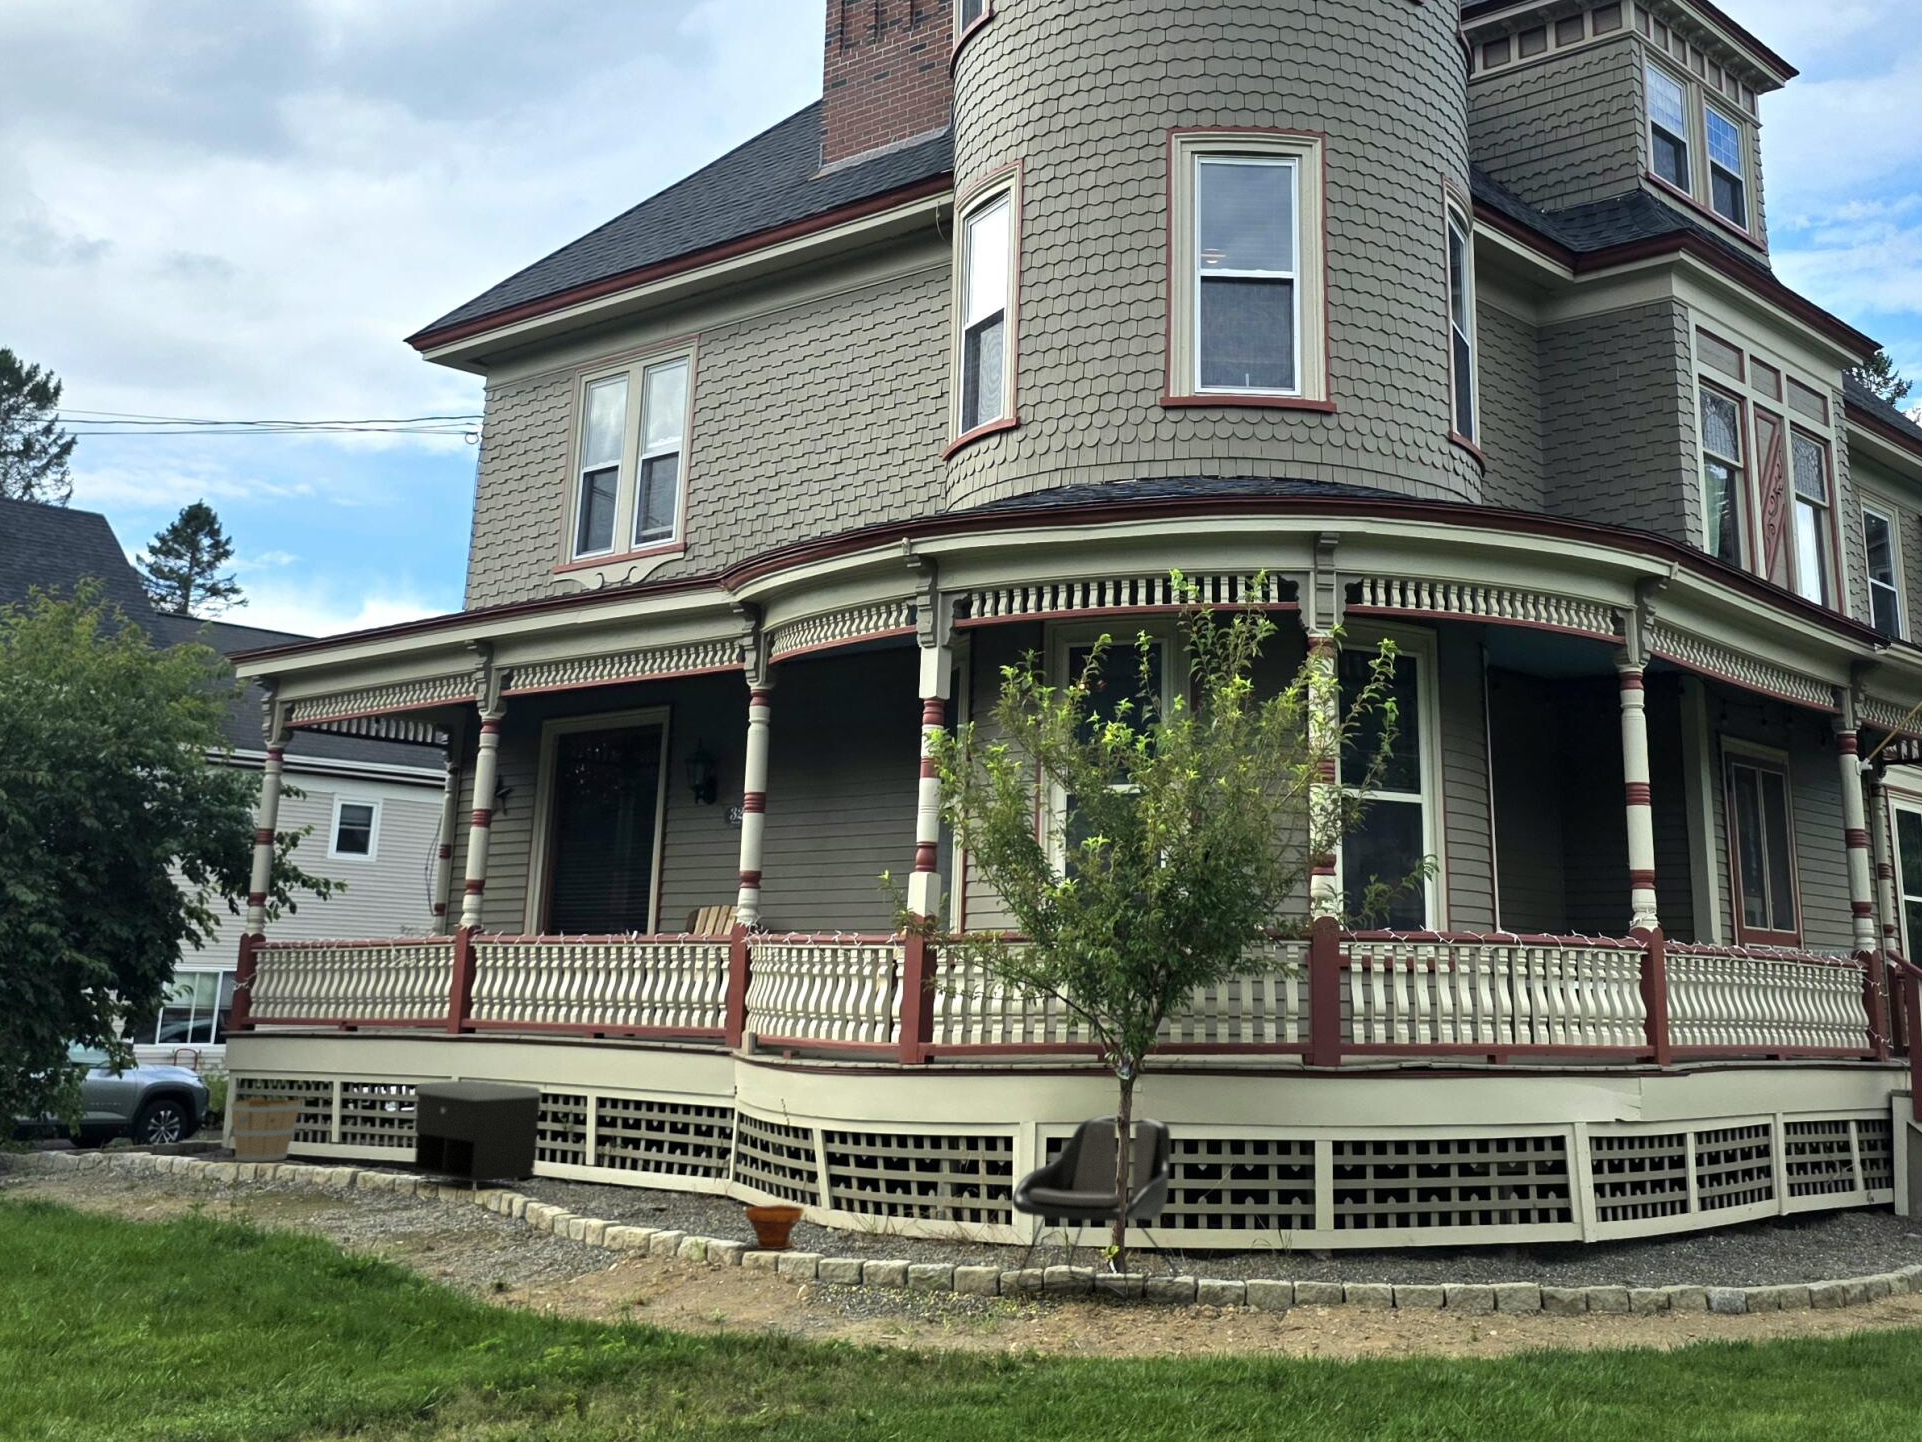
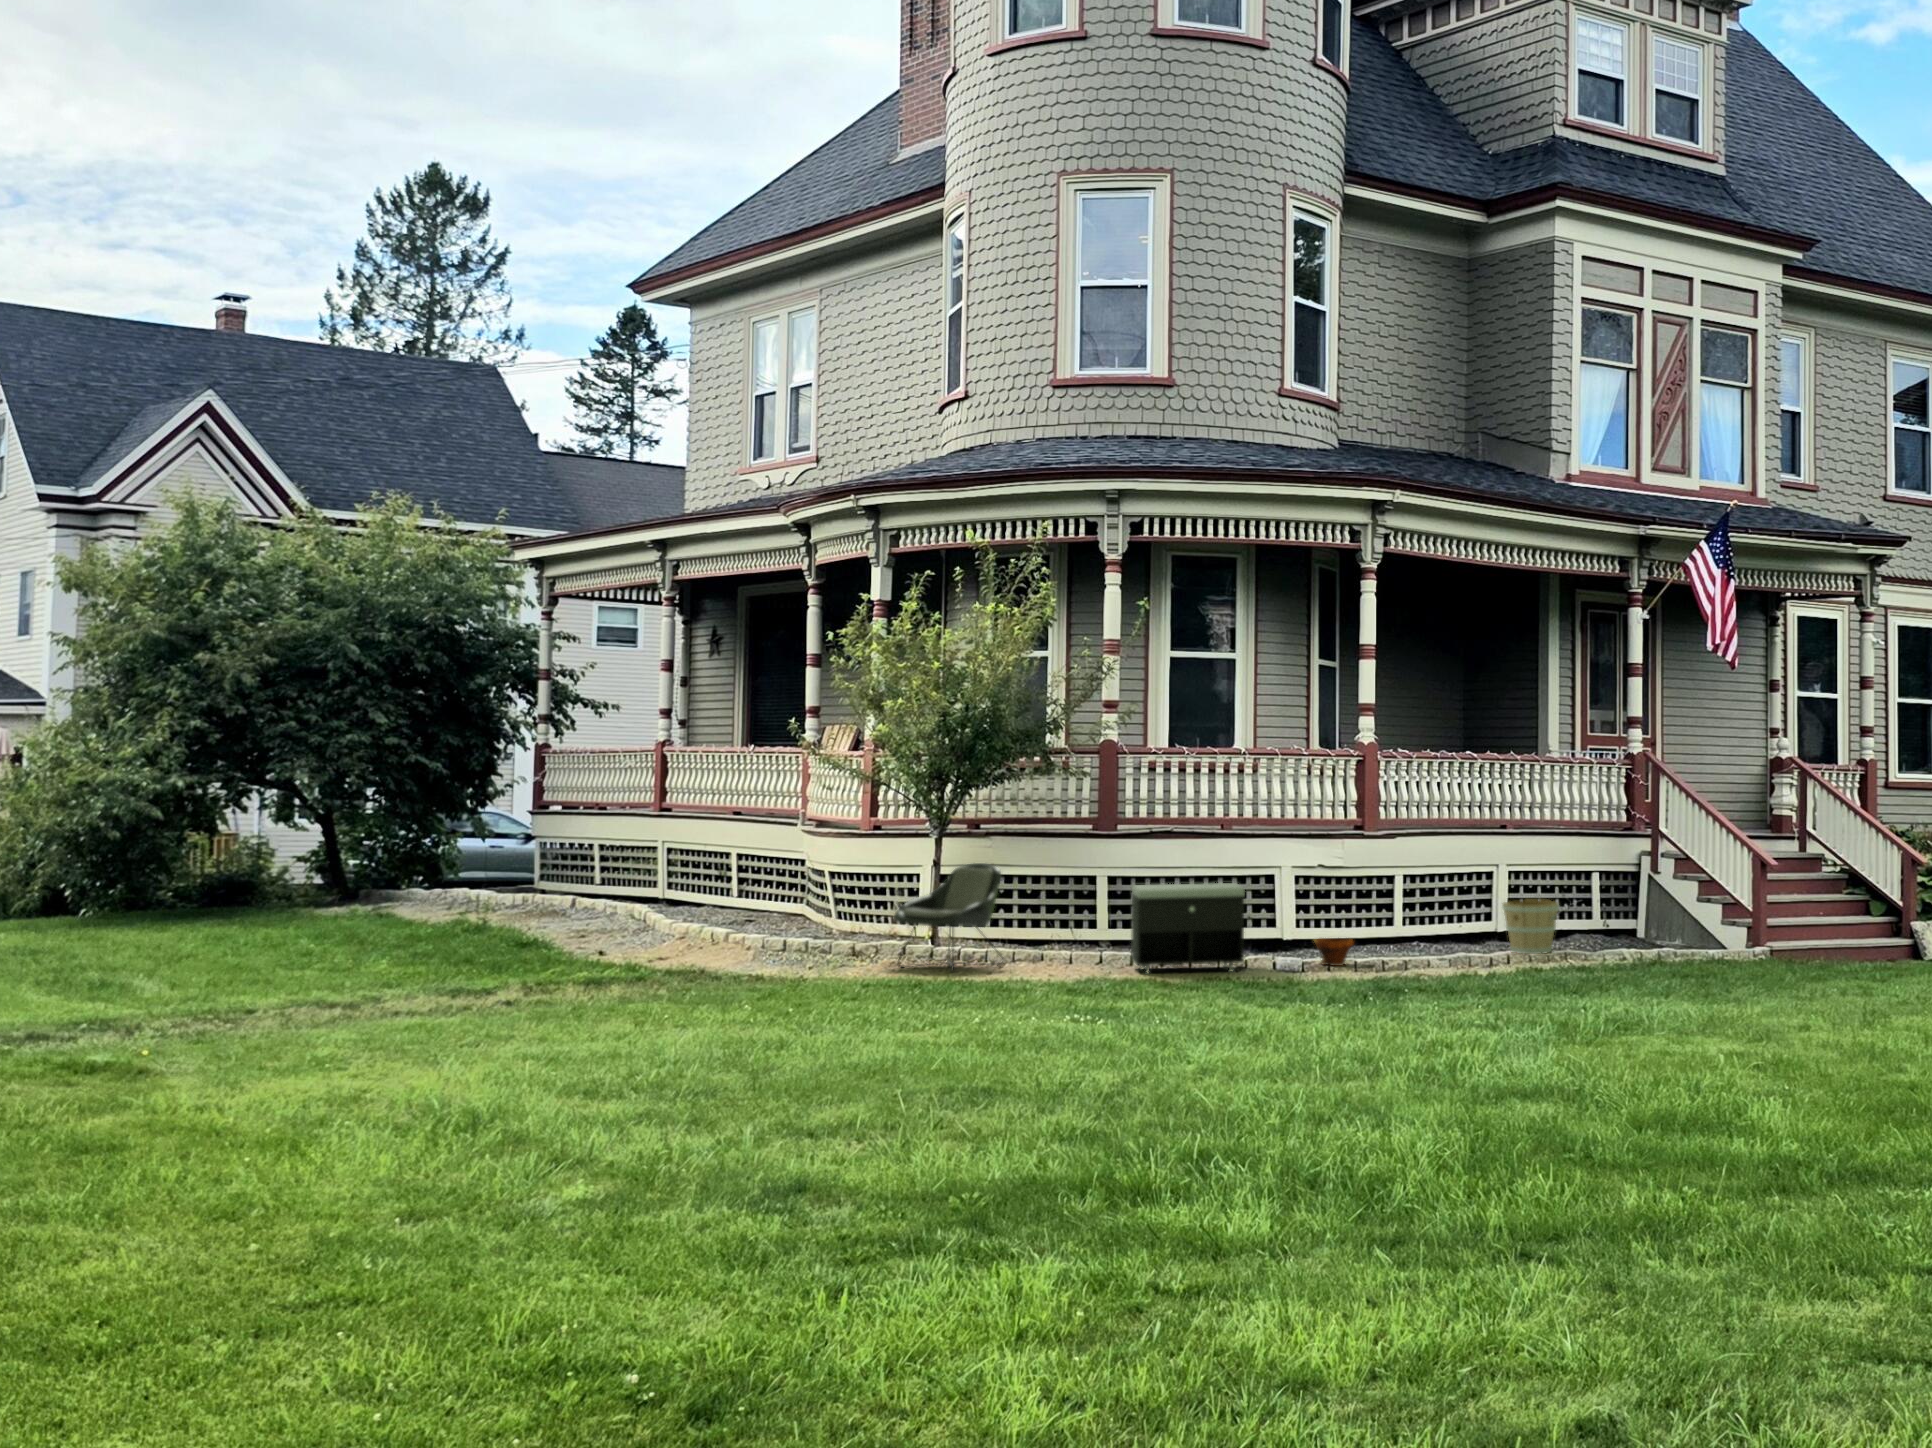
storage bench: present [412,1081,540,1191] -> present [1131,883,1245,973]
wooden bucket: present [231,1098,302,1162] -> present [1502,899,1559,954]
planter: present [746,1204,804,1249] -> present [1315,938,1354,966]

